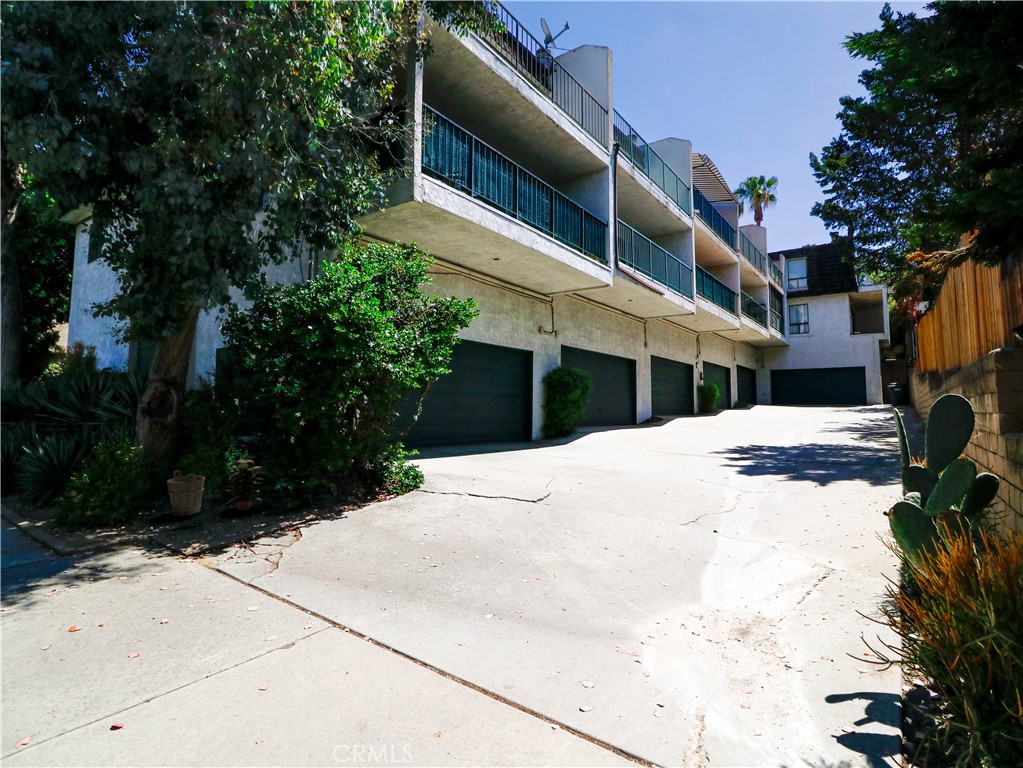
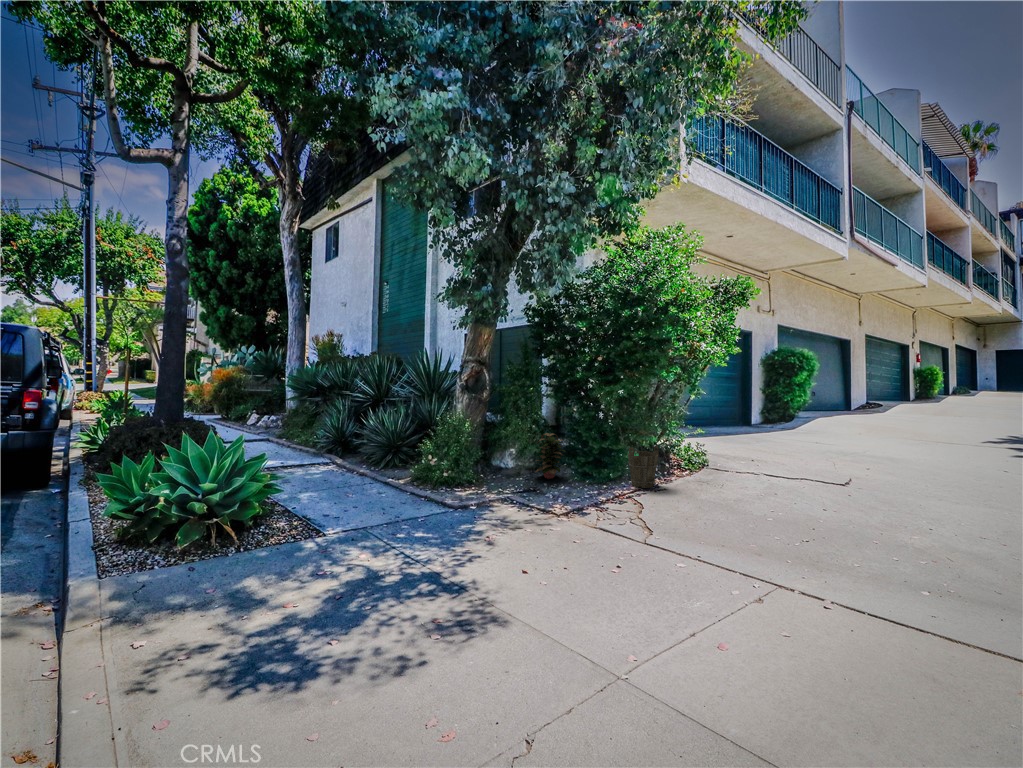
bucket: present [167,470,205,516] -> present [628,446,659,488]

